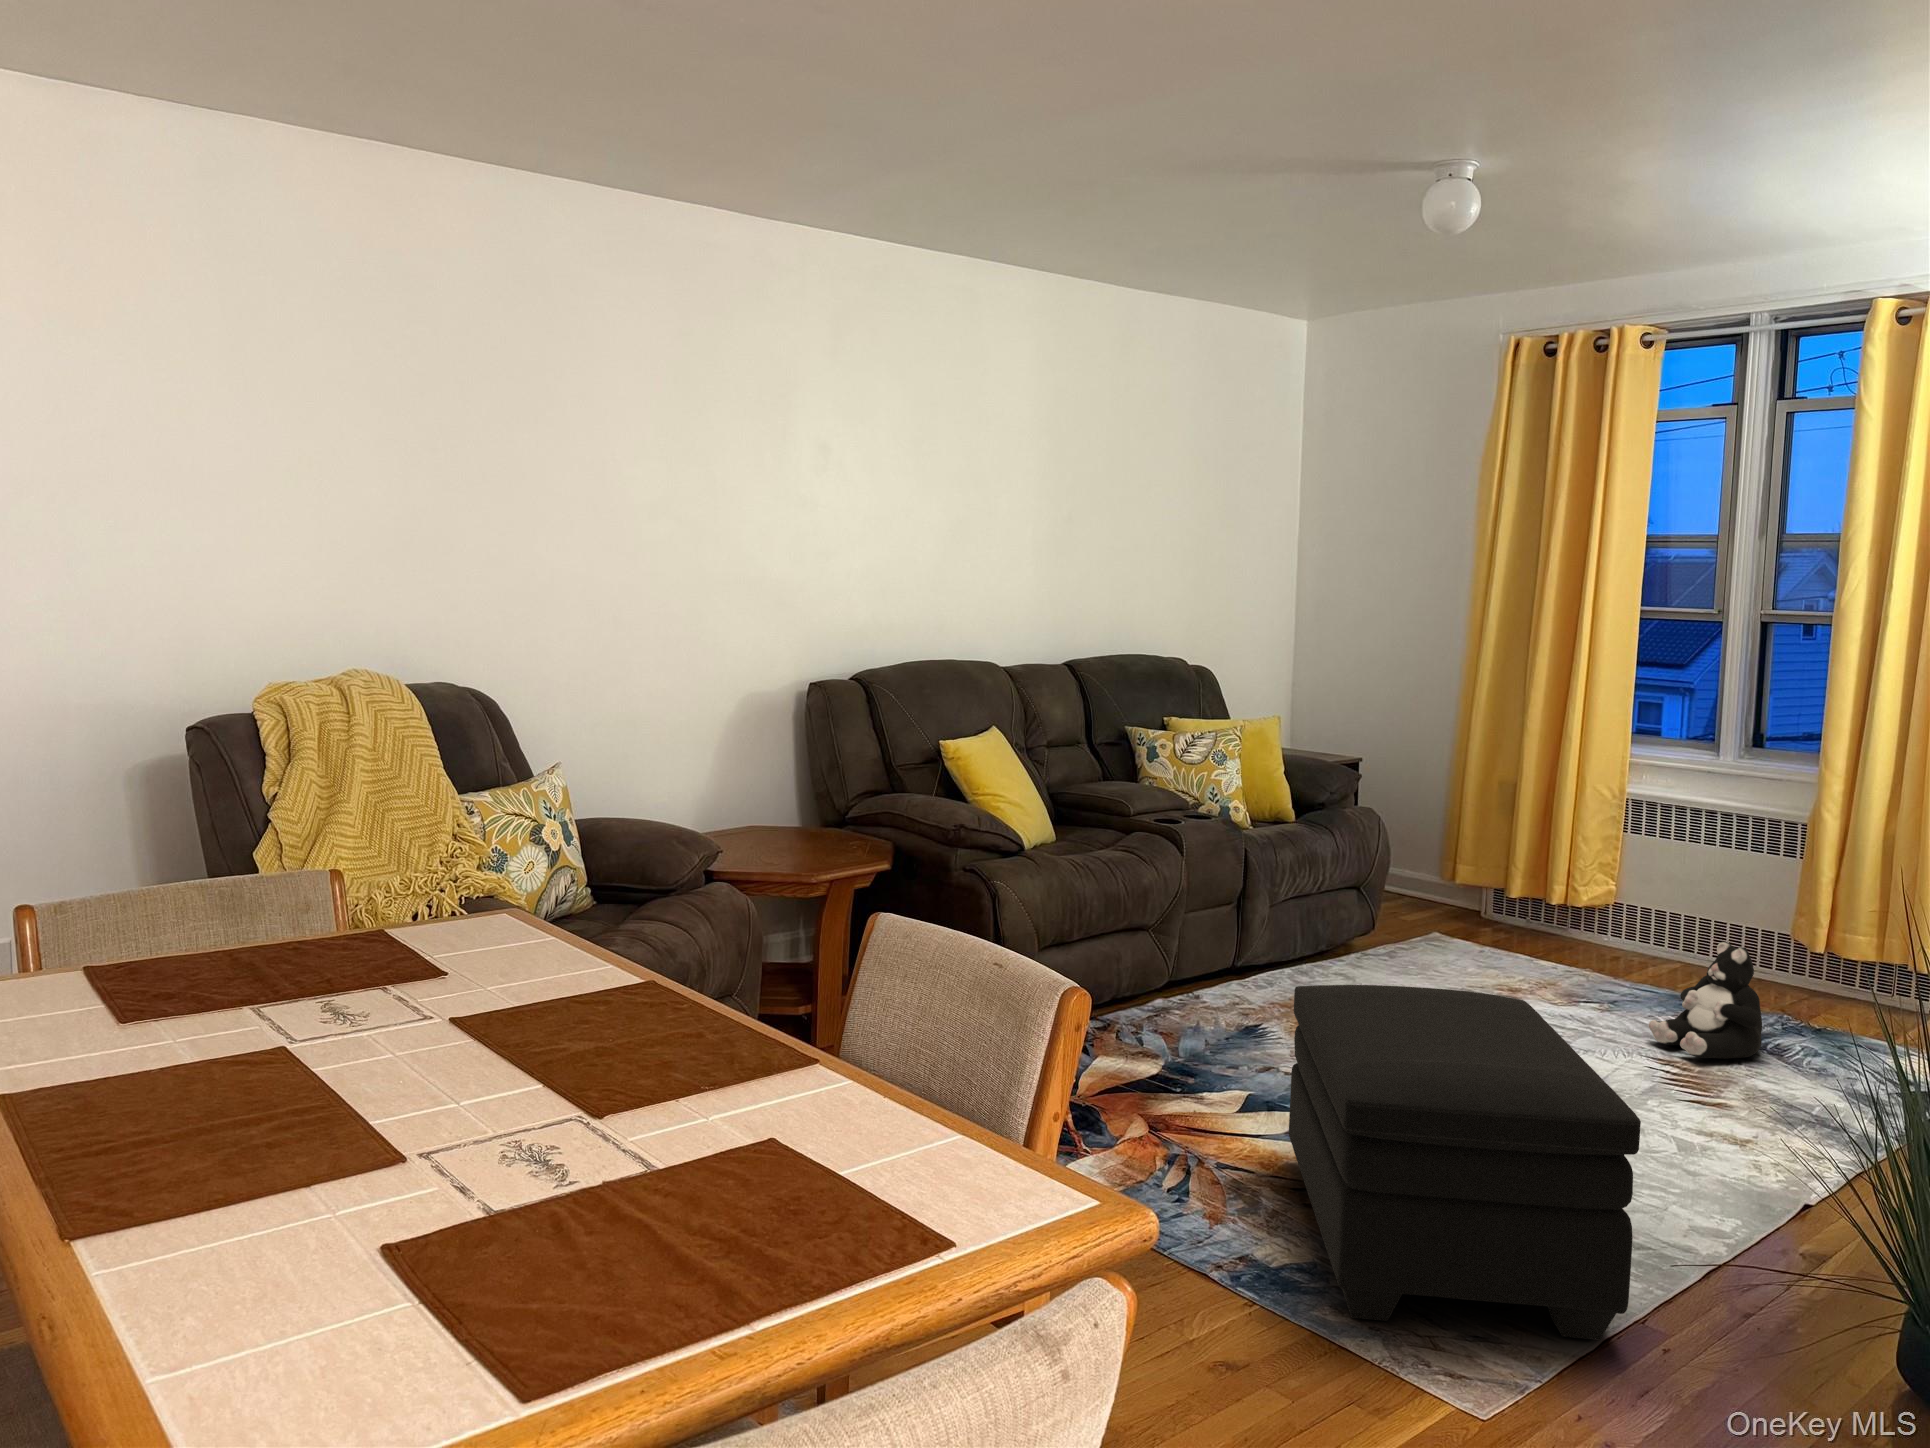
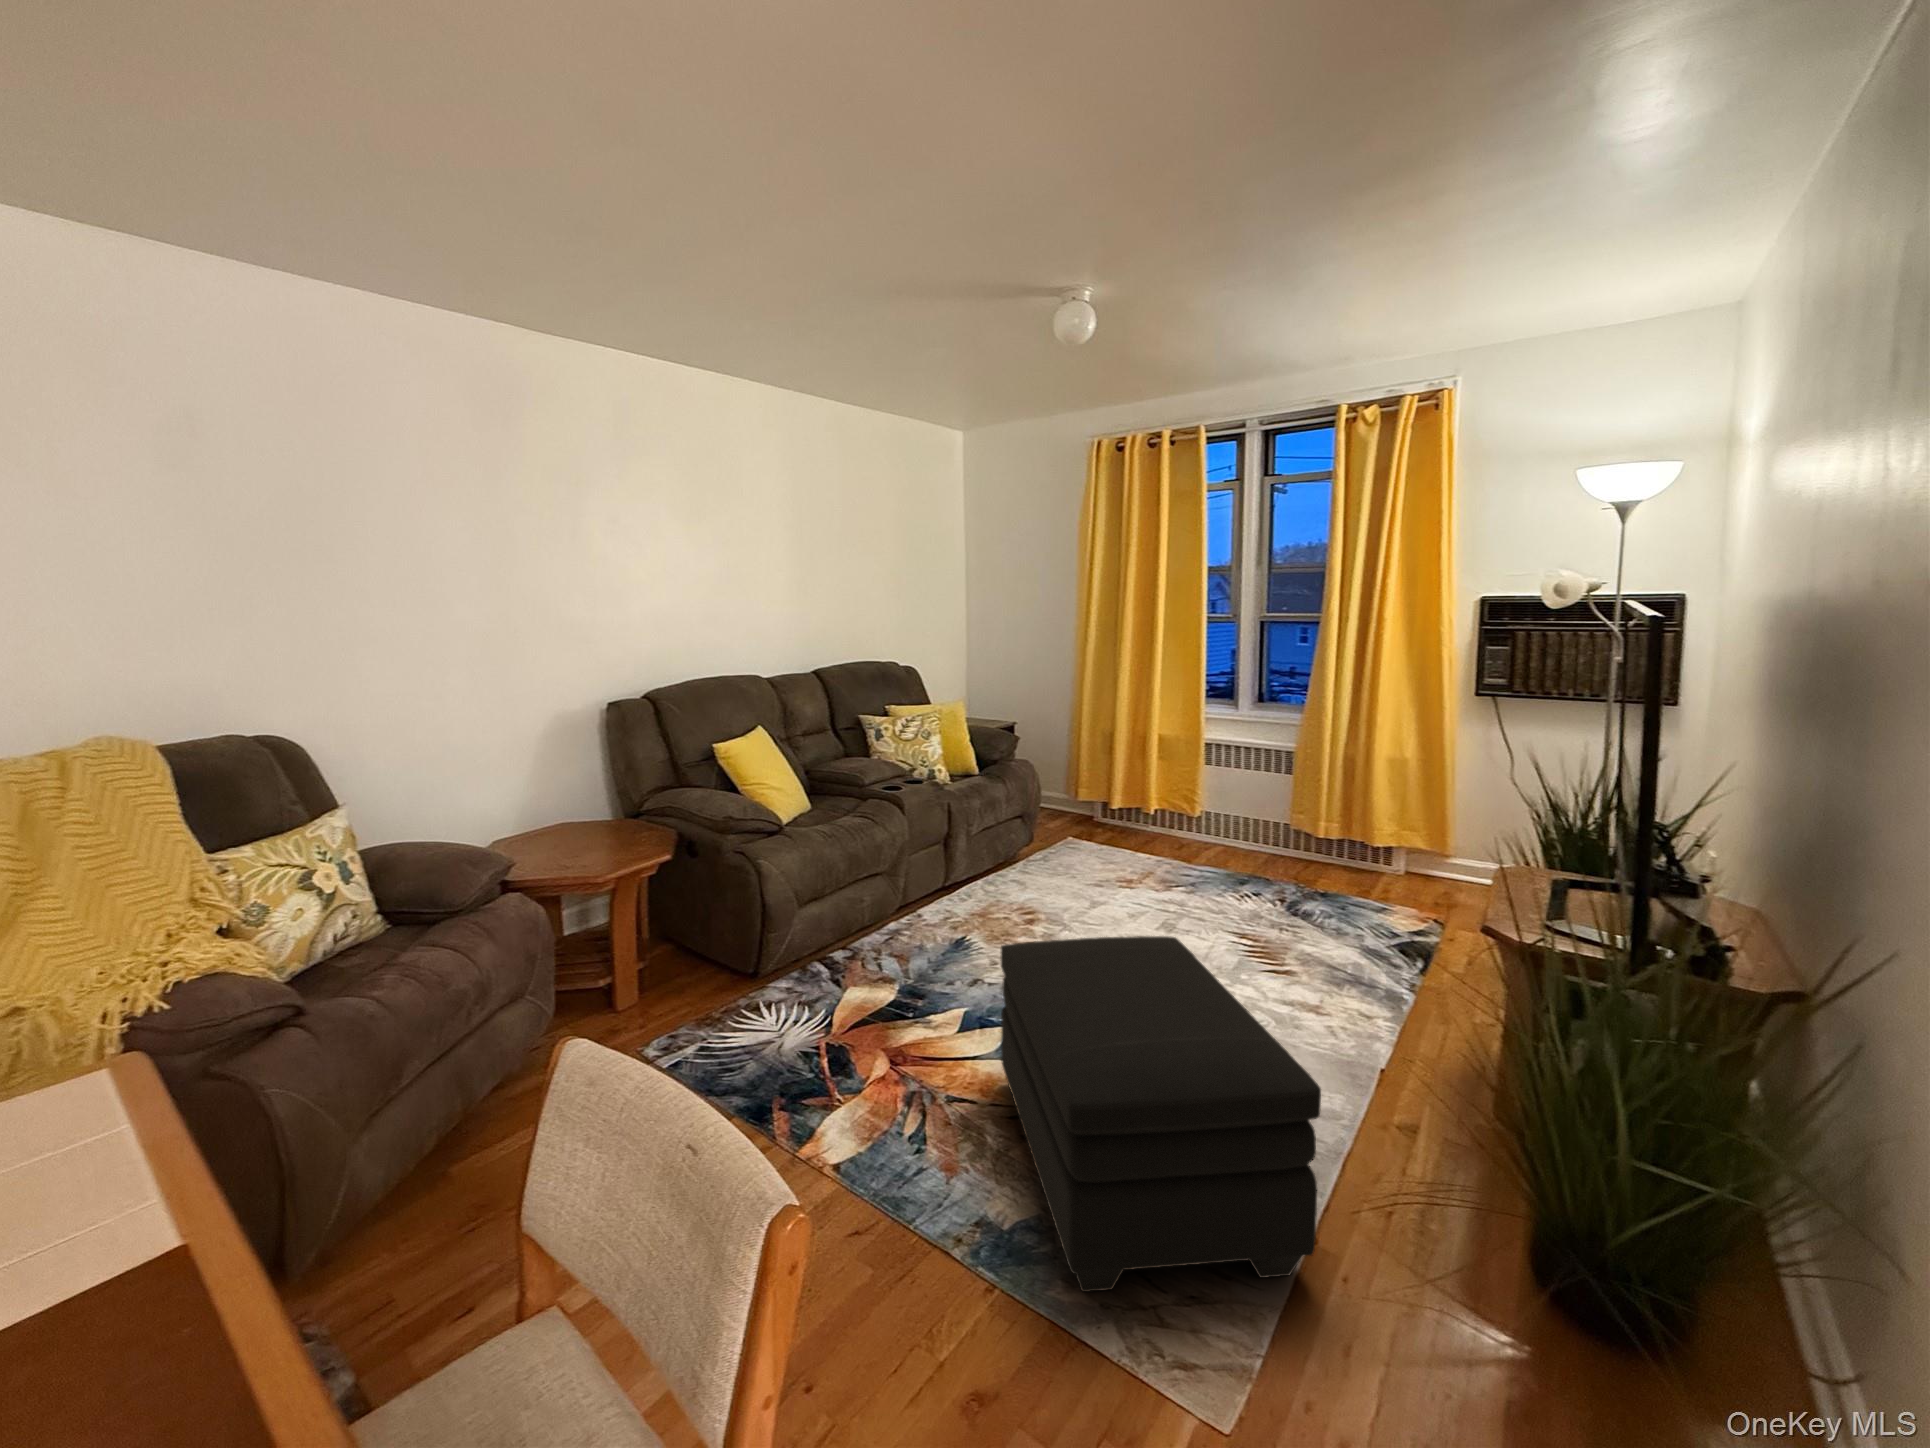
plush toy: present [1649,942,1762,1059] -> none [1226,844,1299,929]

